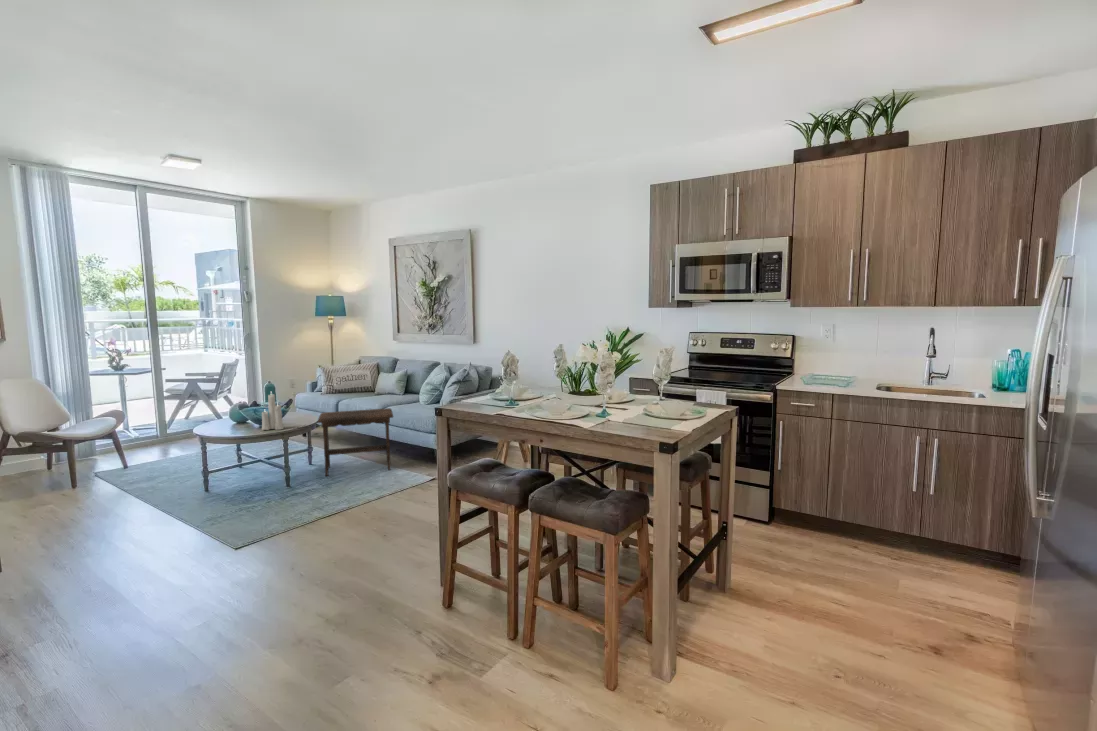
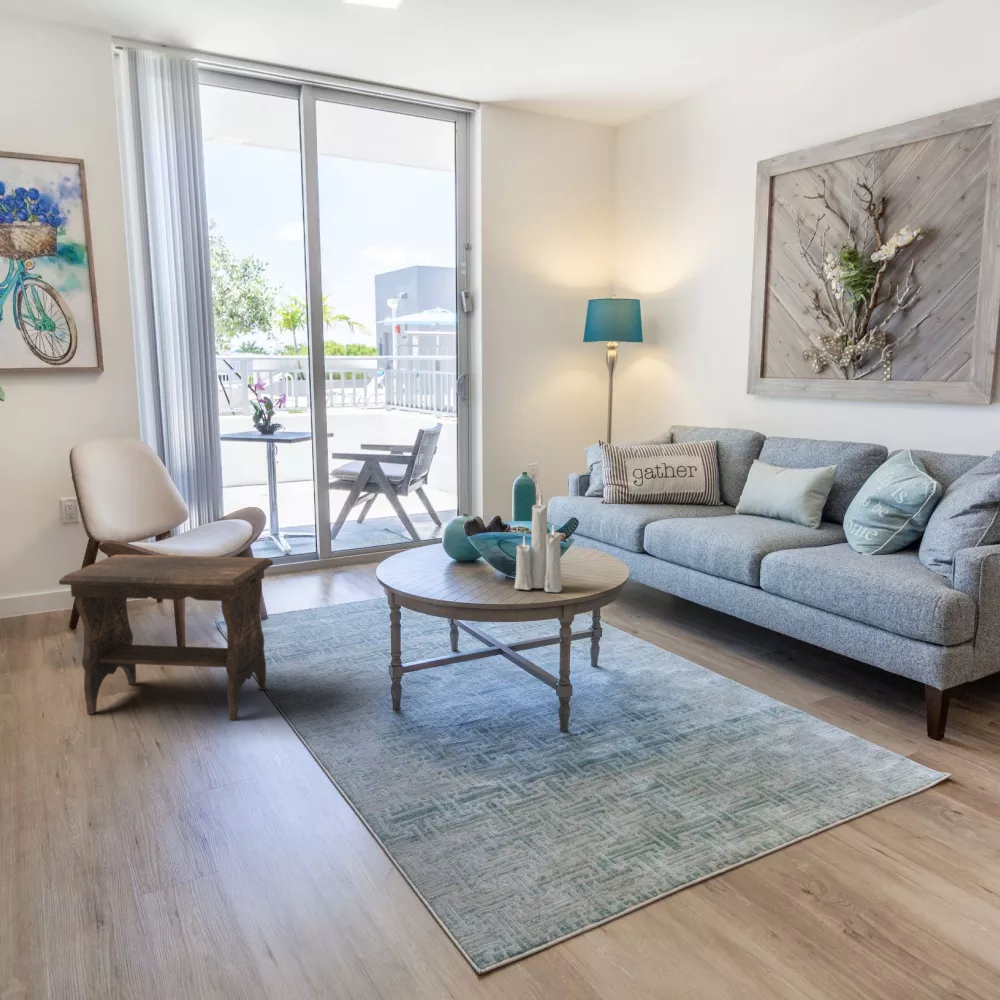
footstool: present [318,408,393,476] -> present [59,554,273,720]

